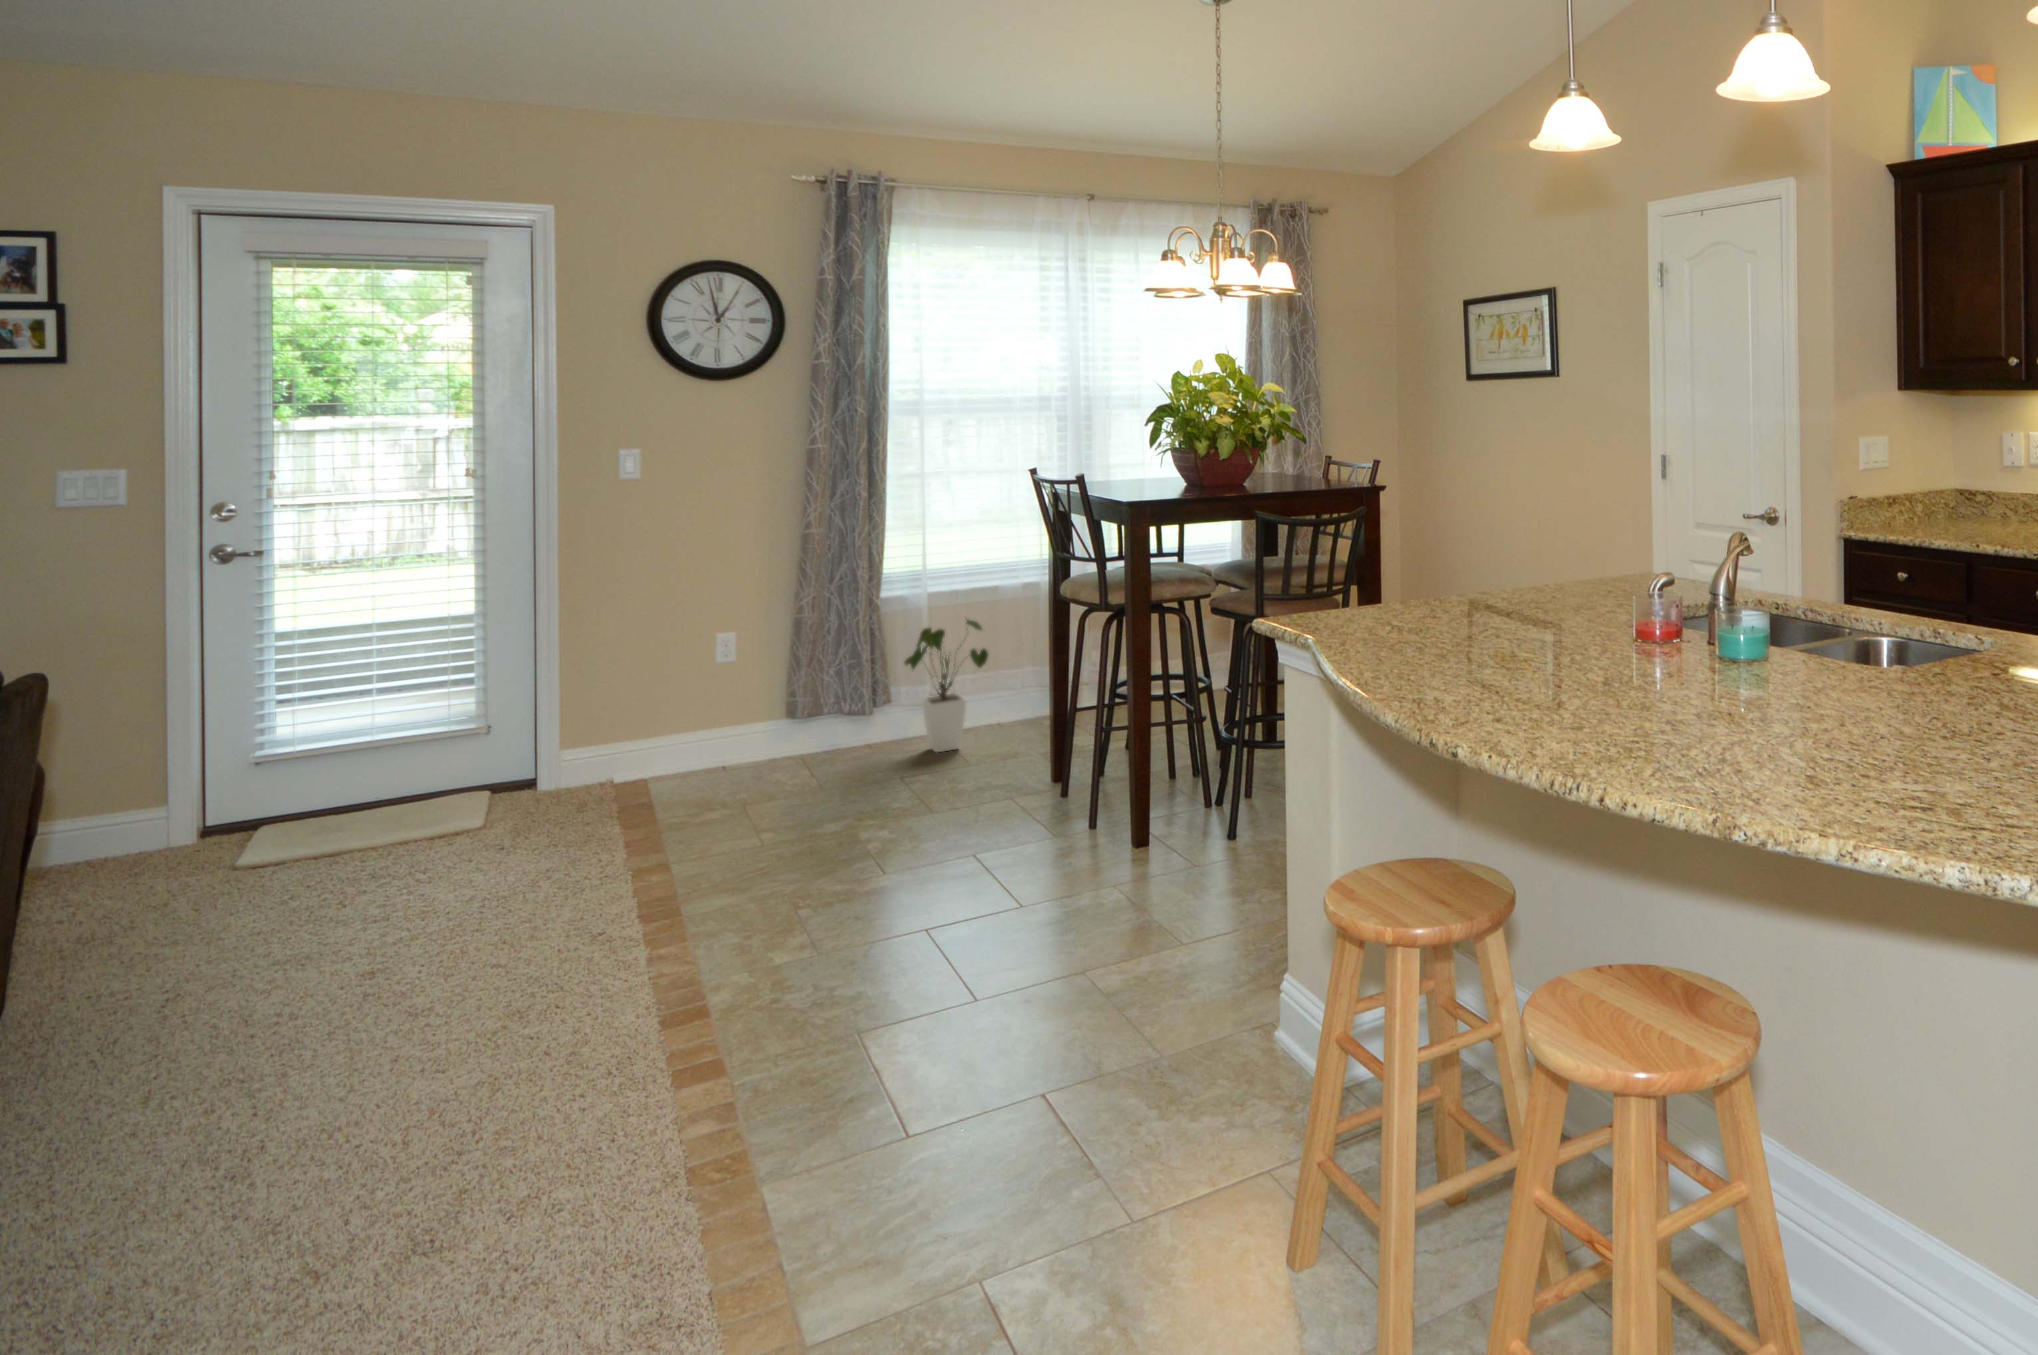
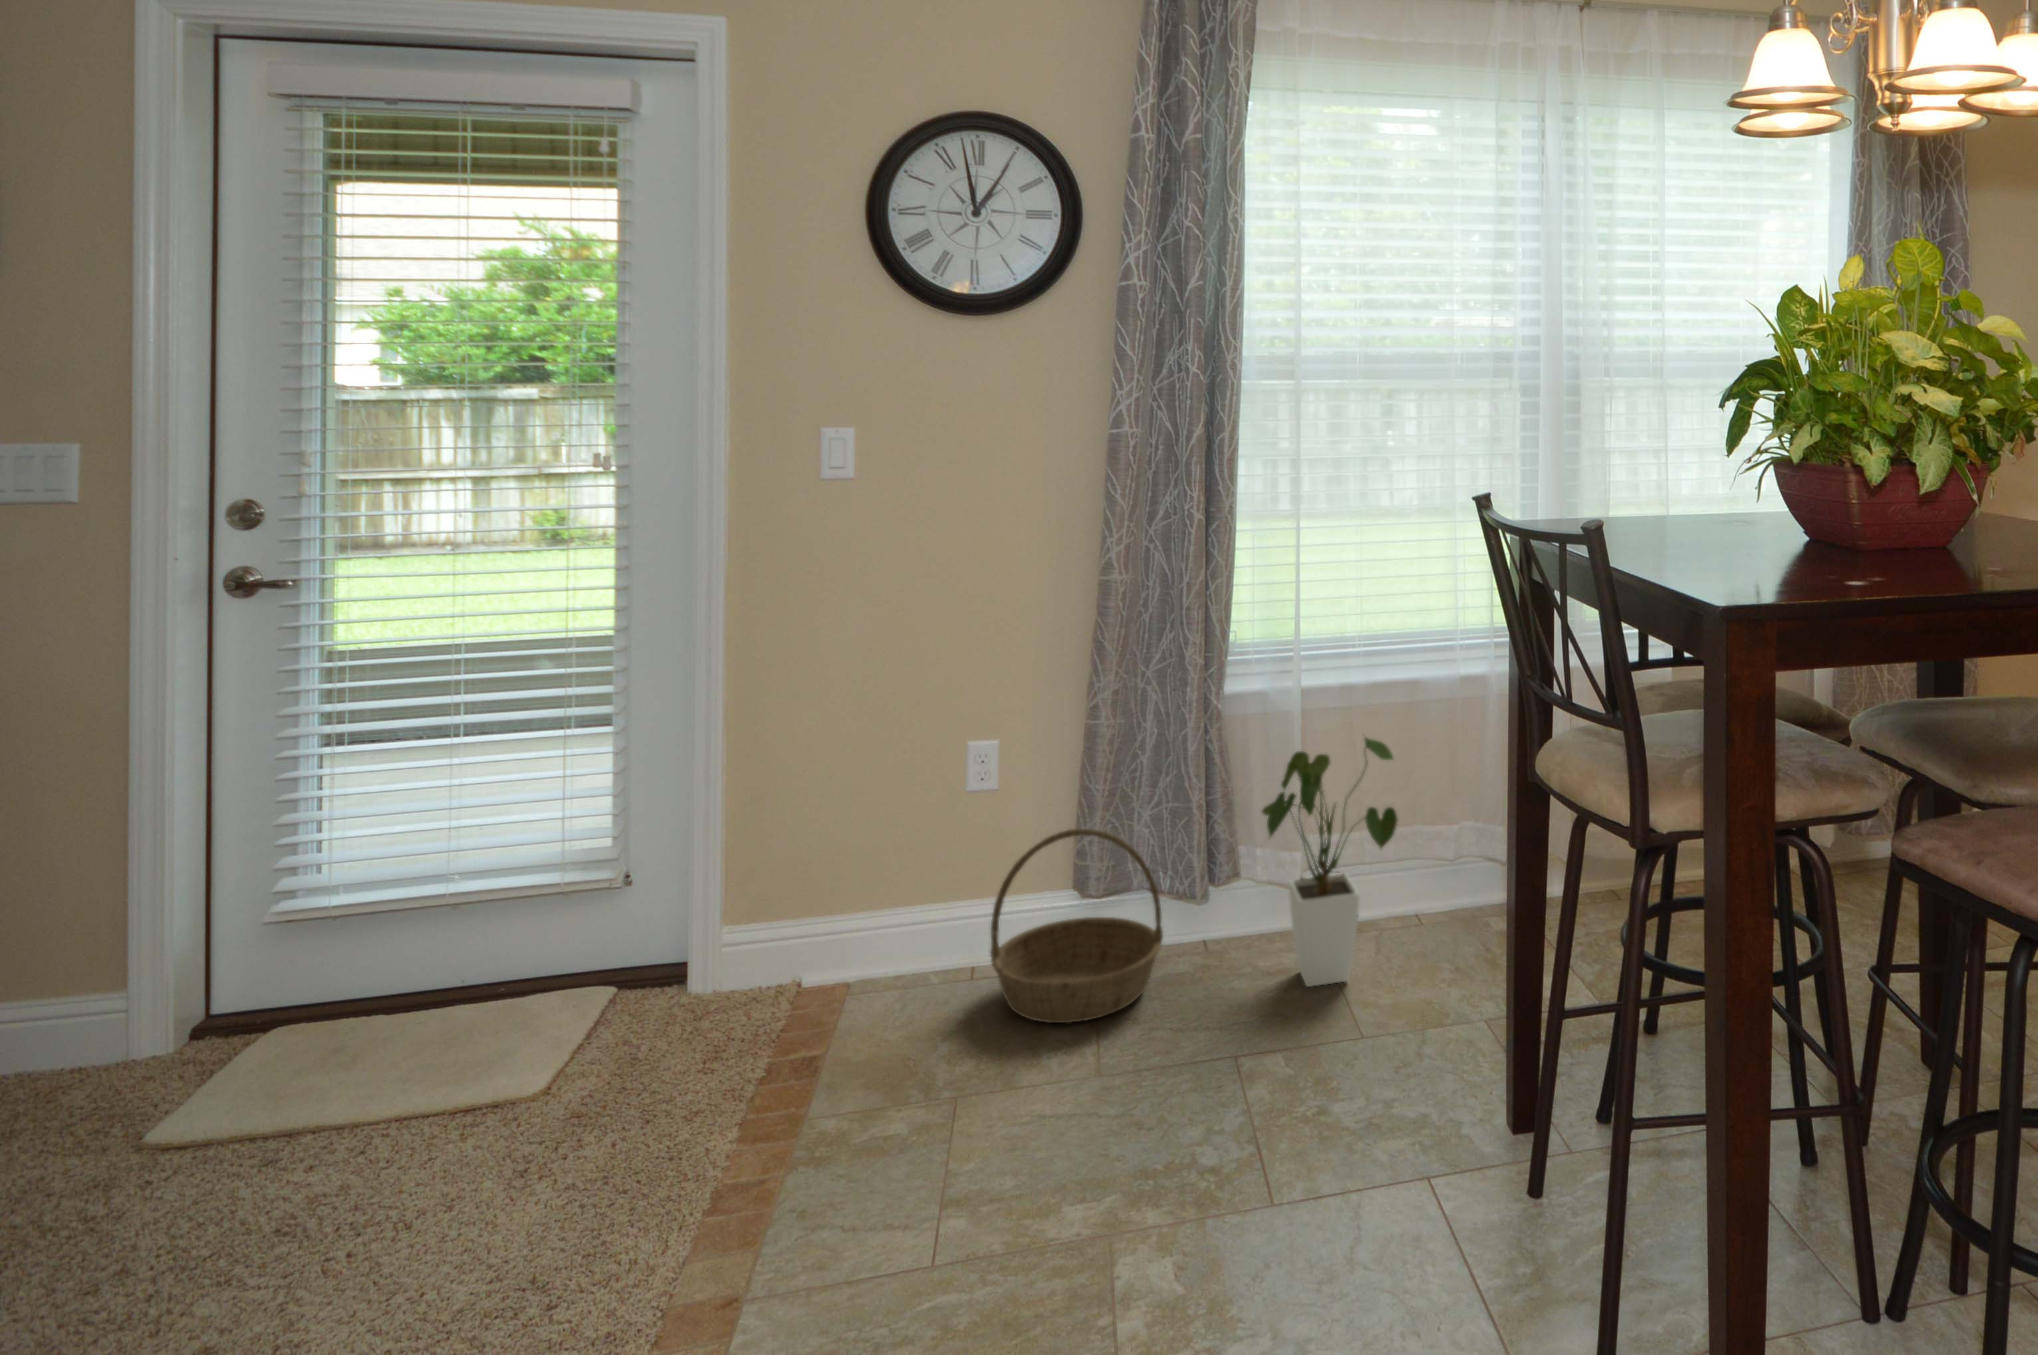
basket: none [742,674,847,778] -> present [990,829,1163,1023]

